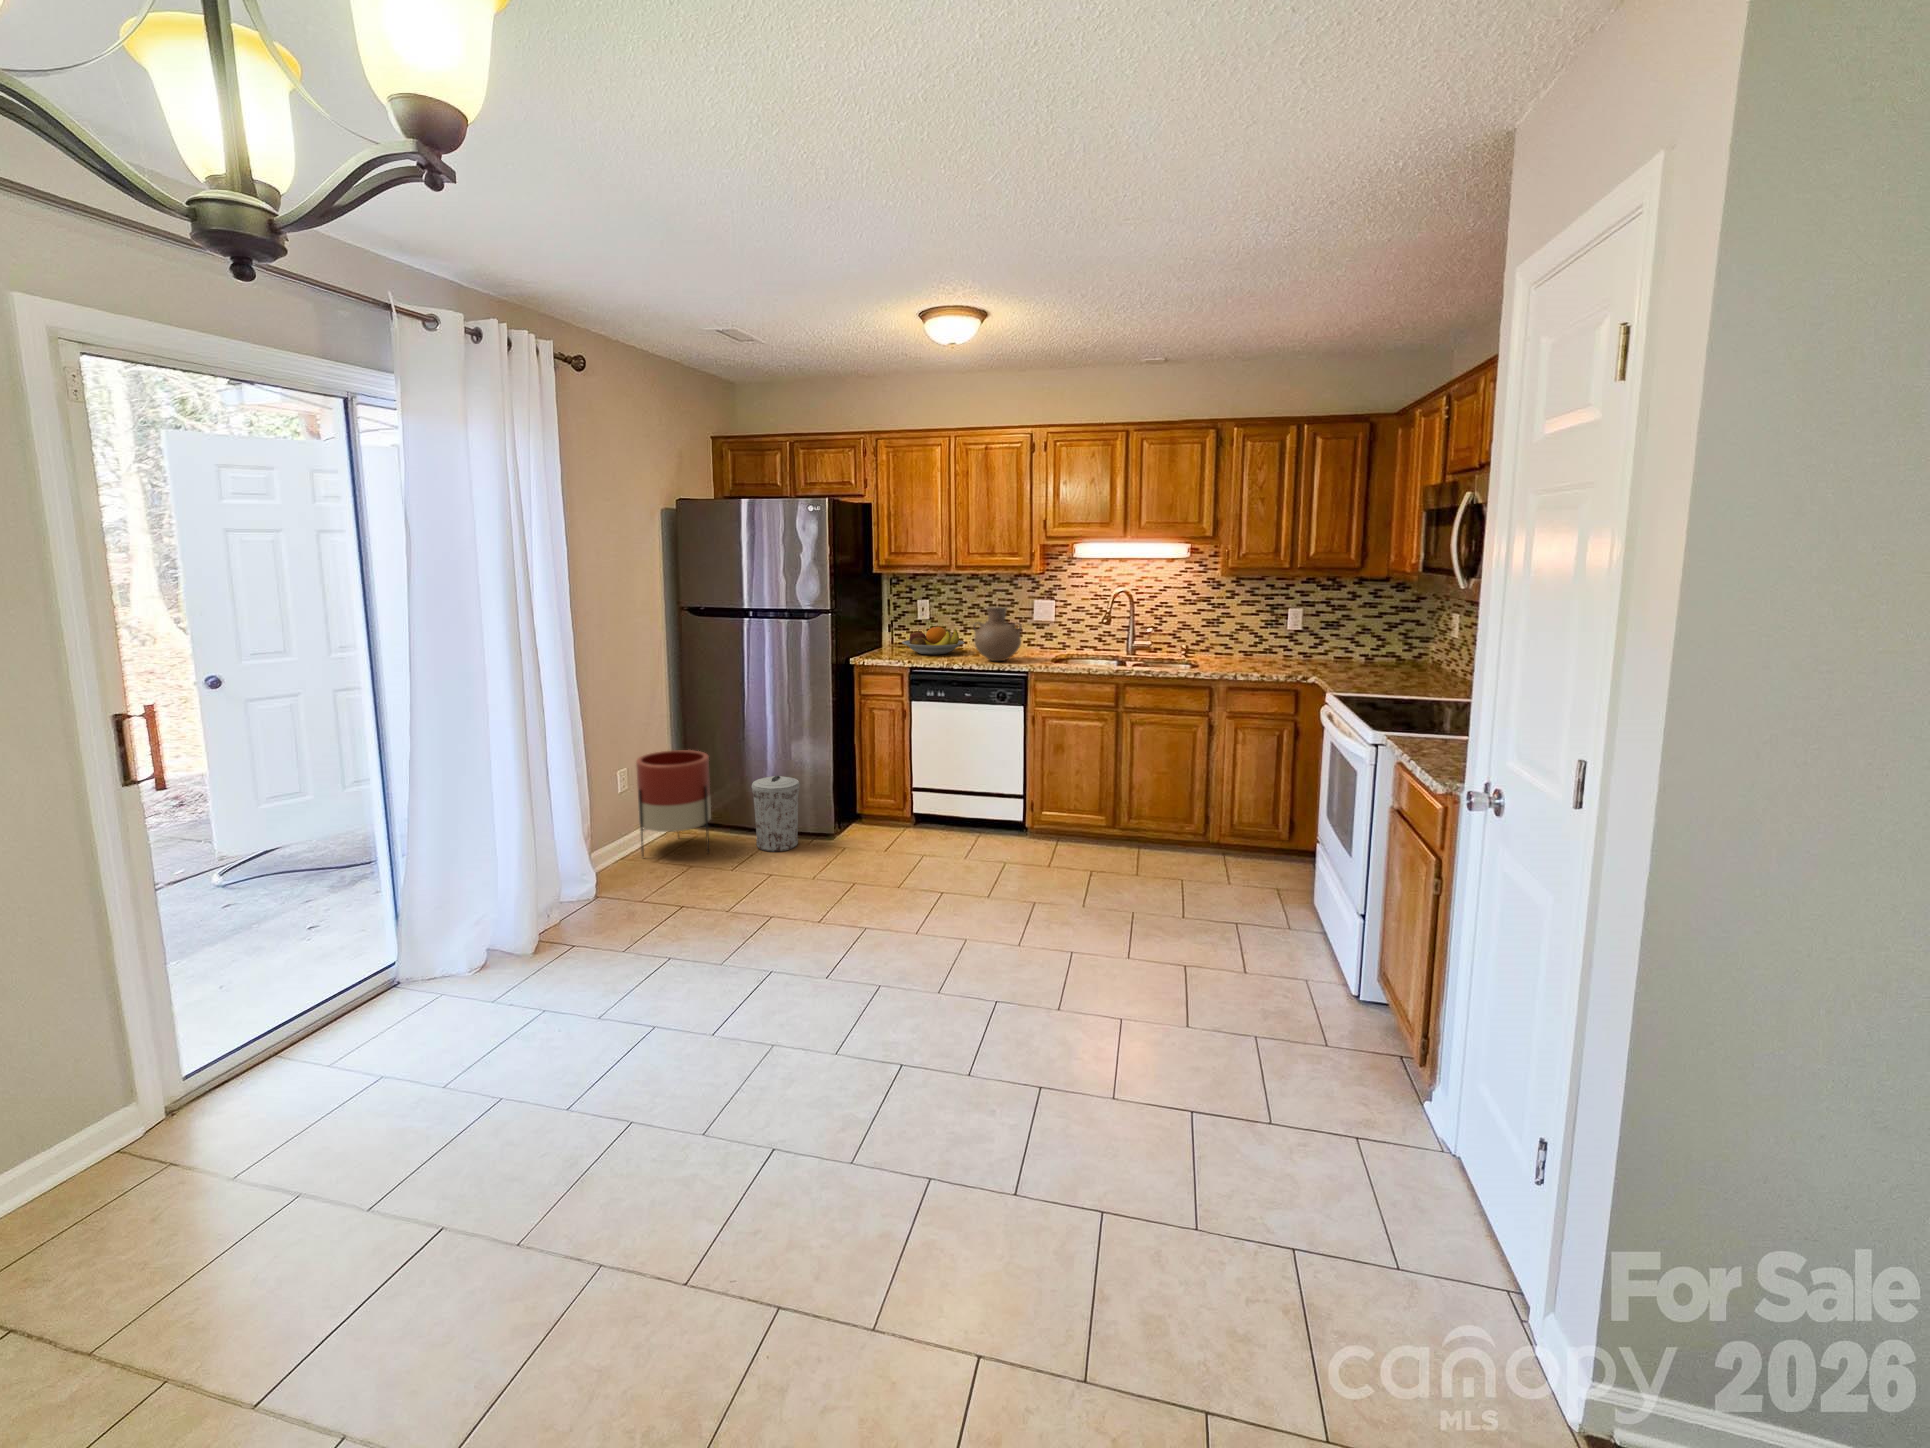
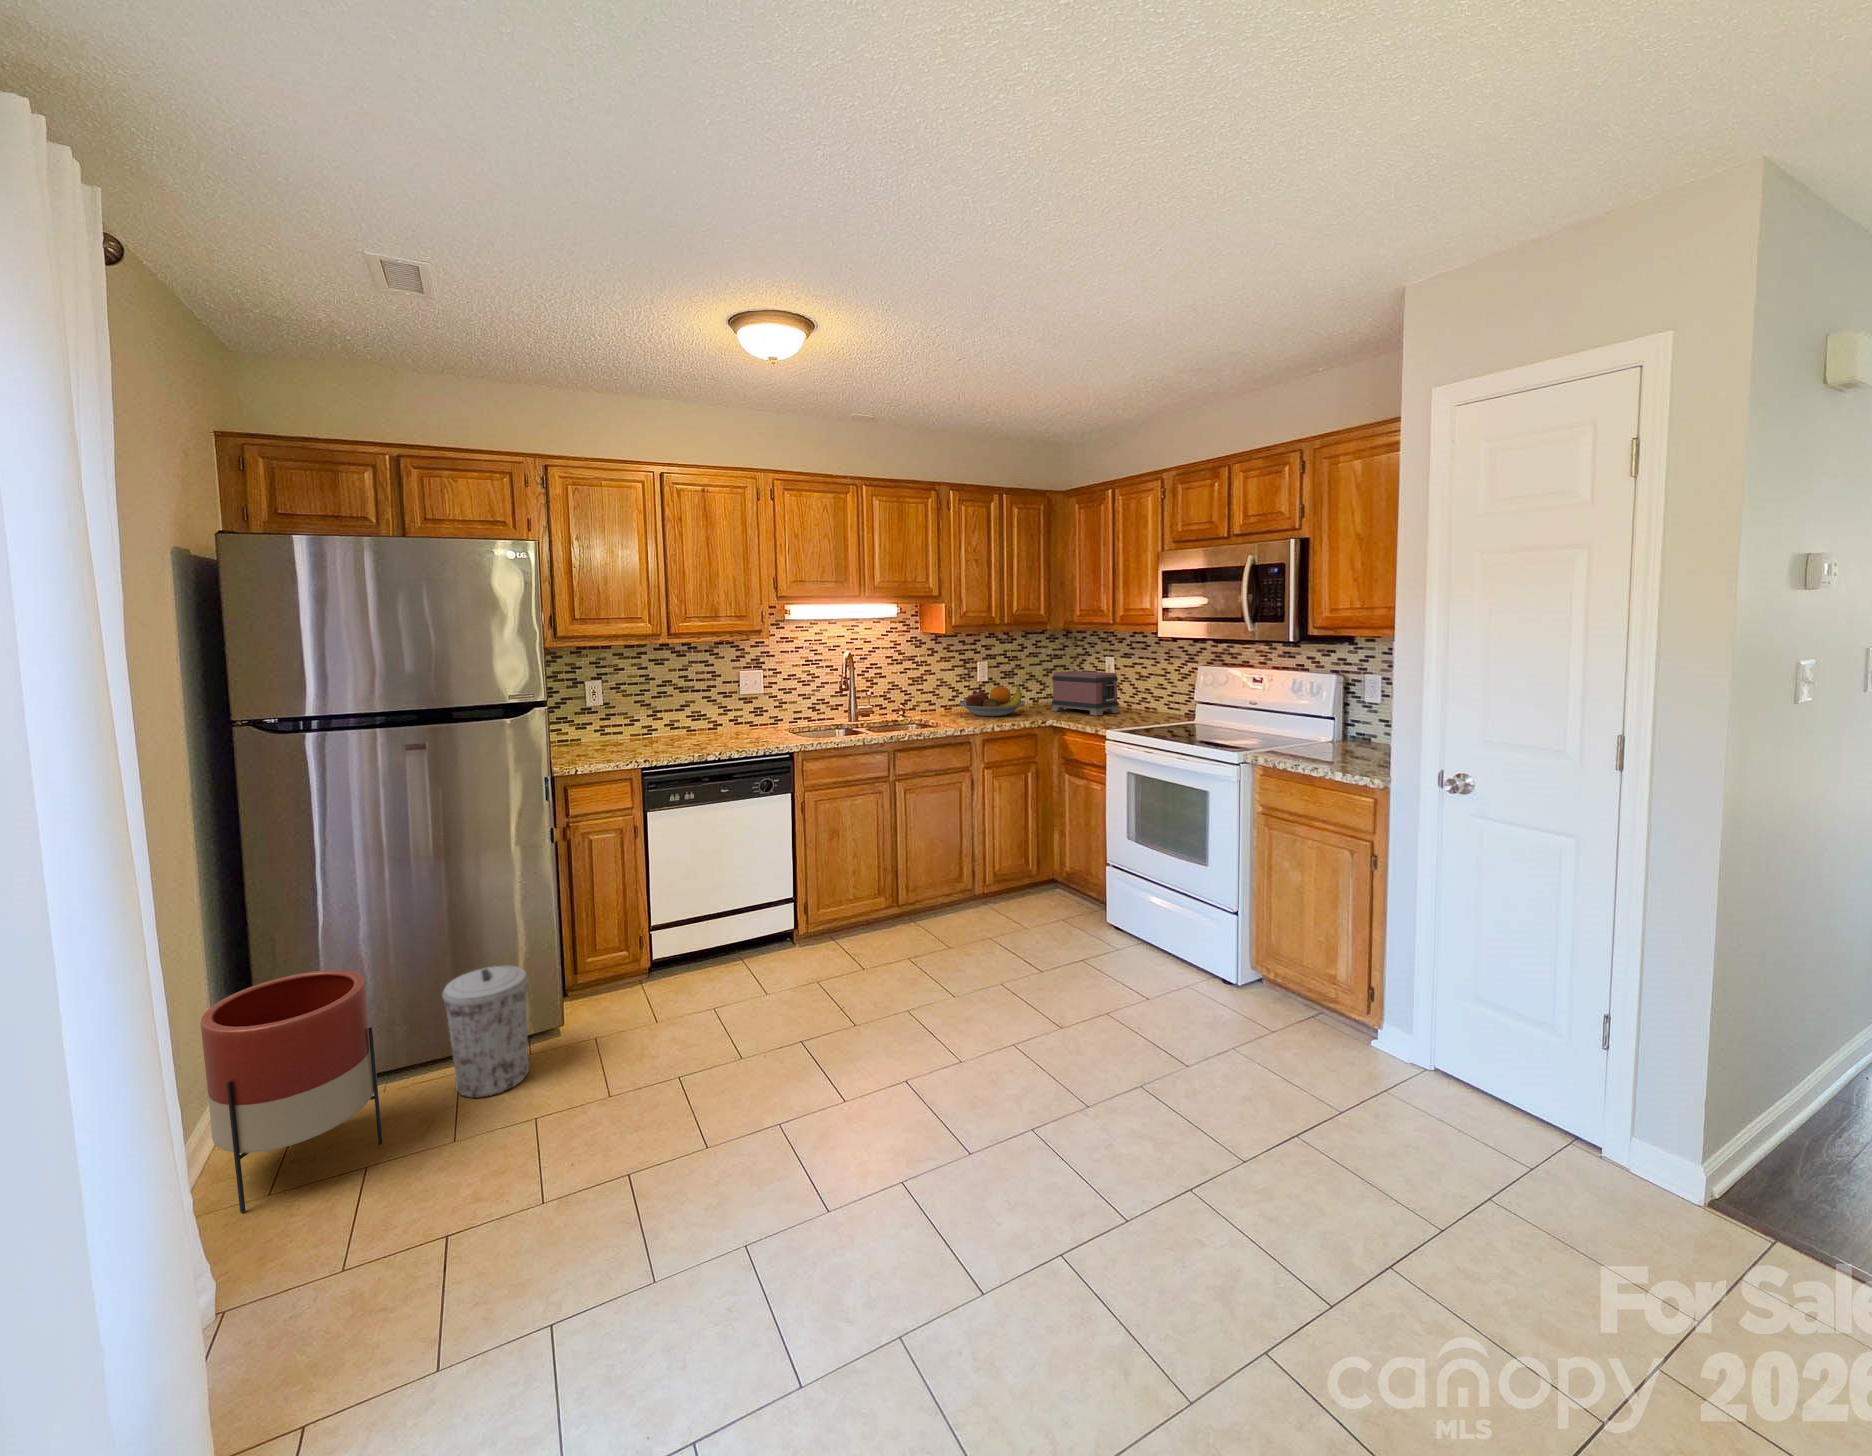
vase: present [973,607,1022,661] -> none [709,679,769,746]
toaster: none [1357,625,1434,677] -> present [1051,671,1120,716]
fruit bowl: present [902,627,964,655] -> present [959,686,1025,716]

